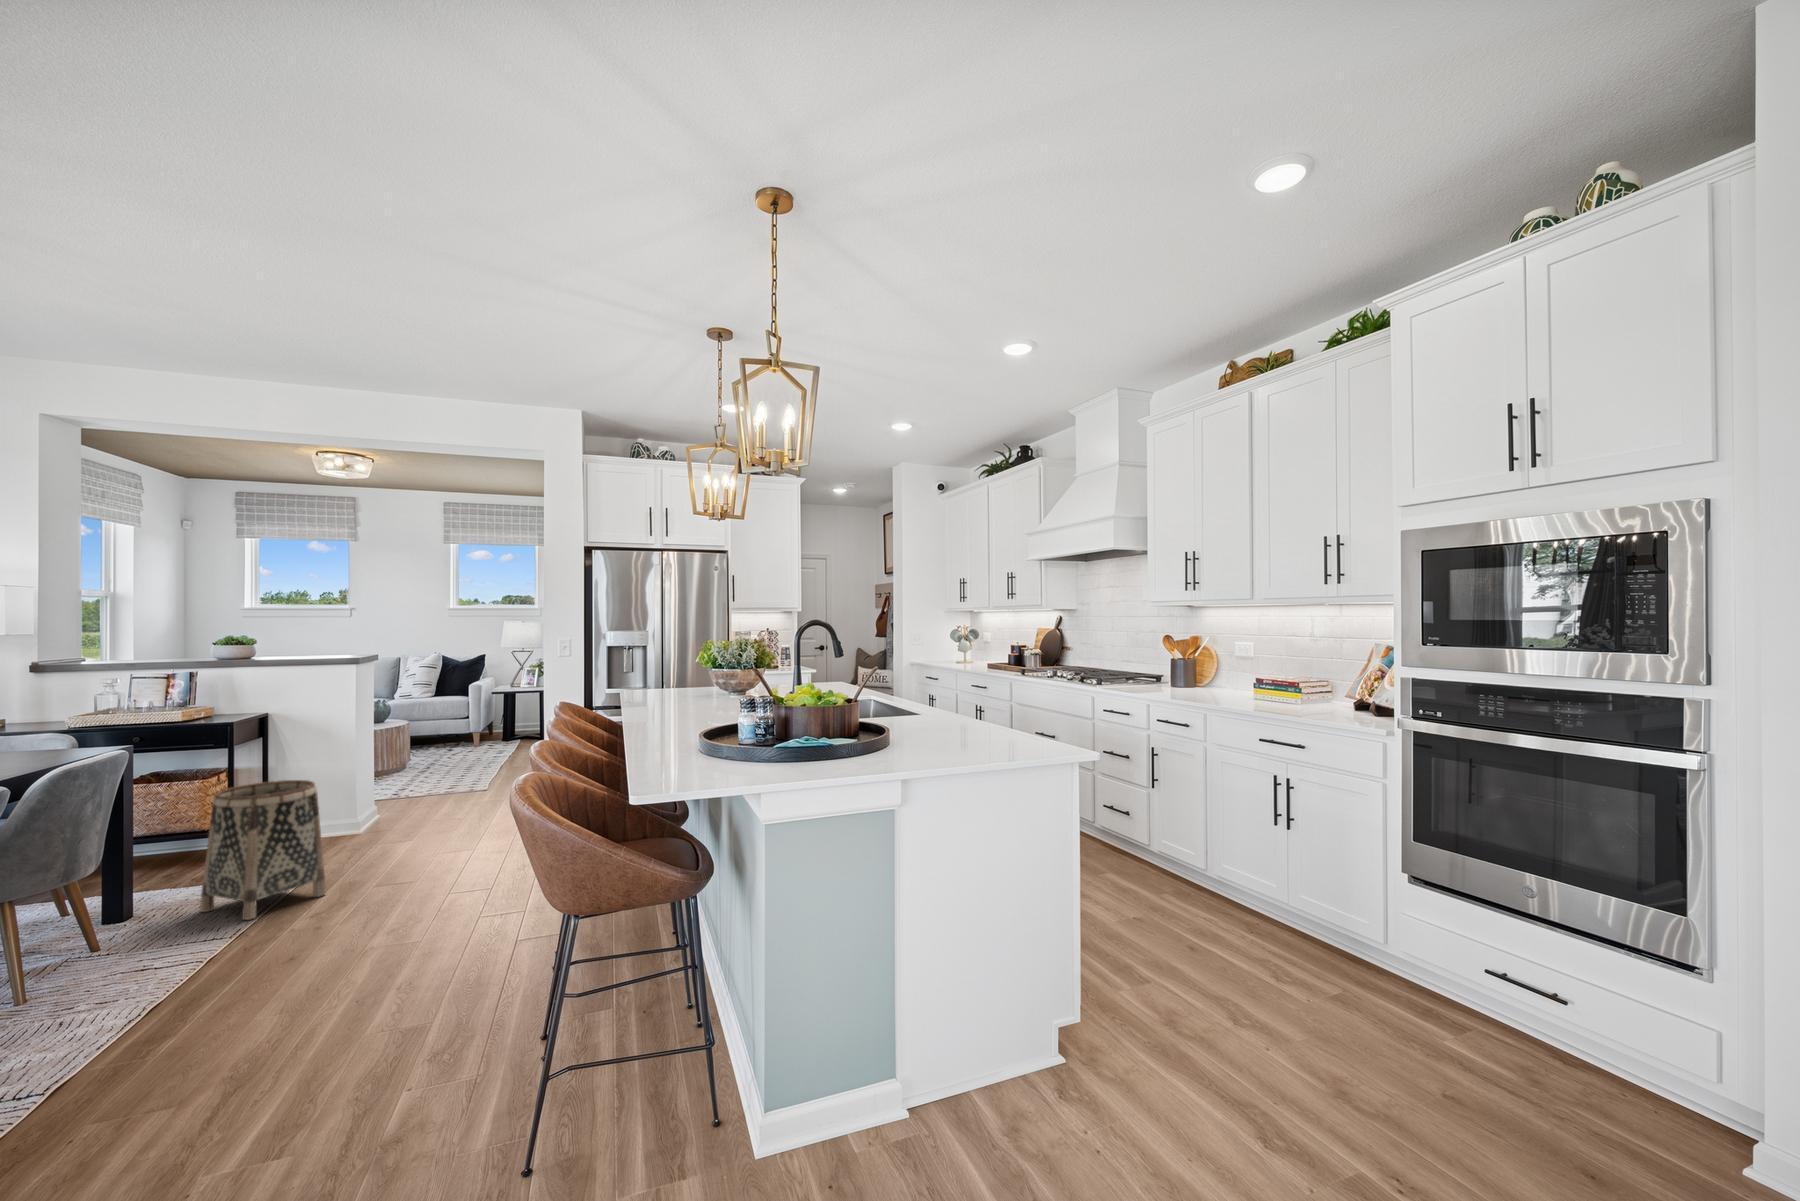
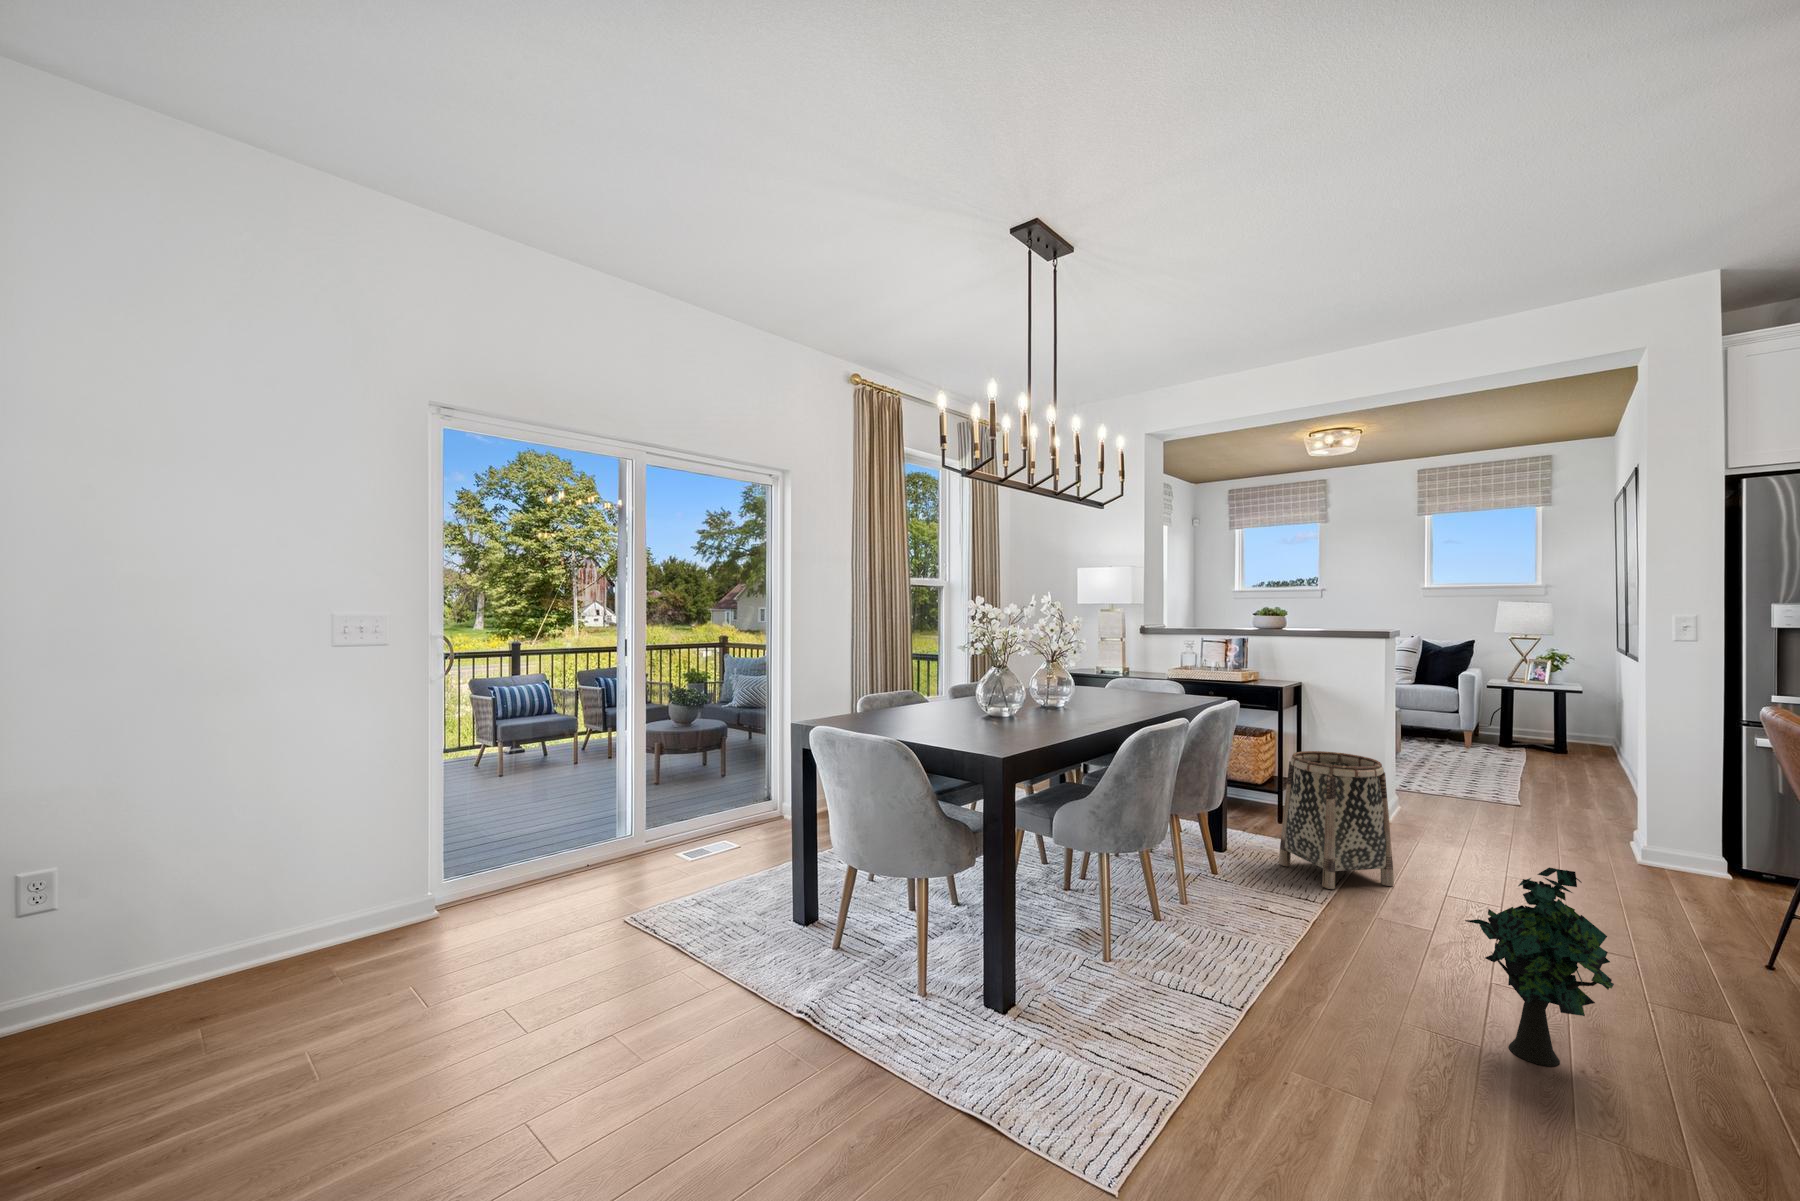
decorative plant: none [316,844,427,1006] -> present [1465,867,1614,1066]

